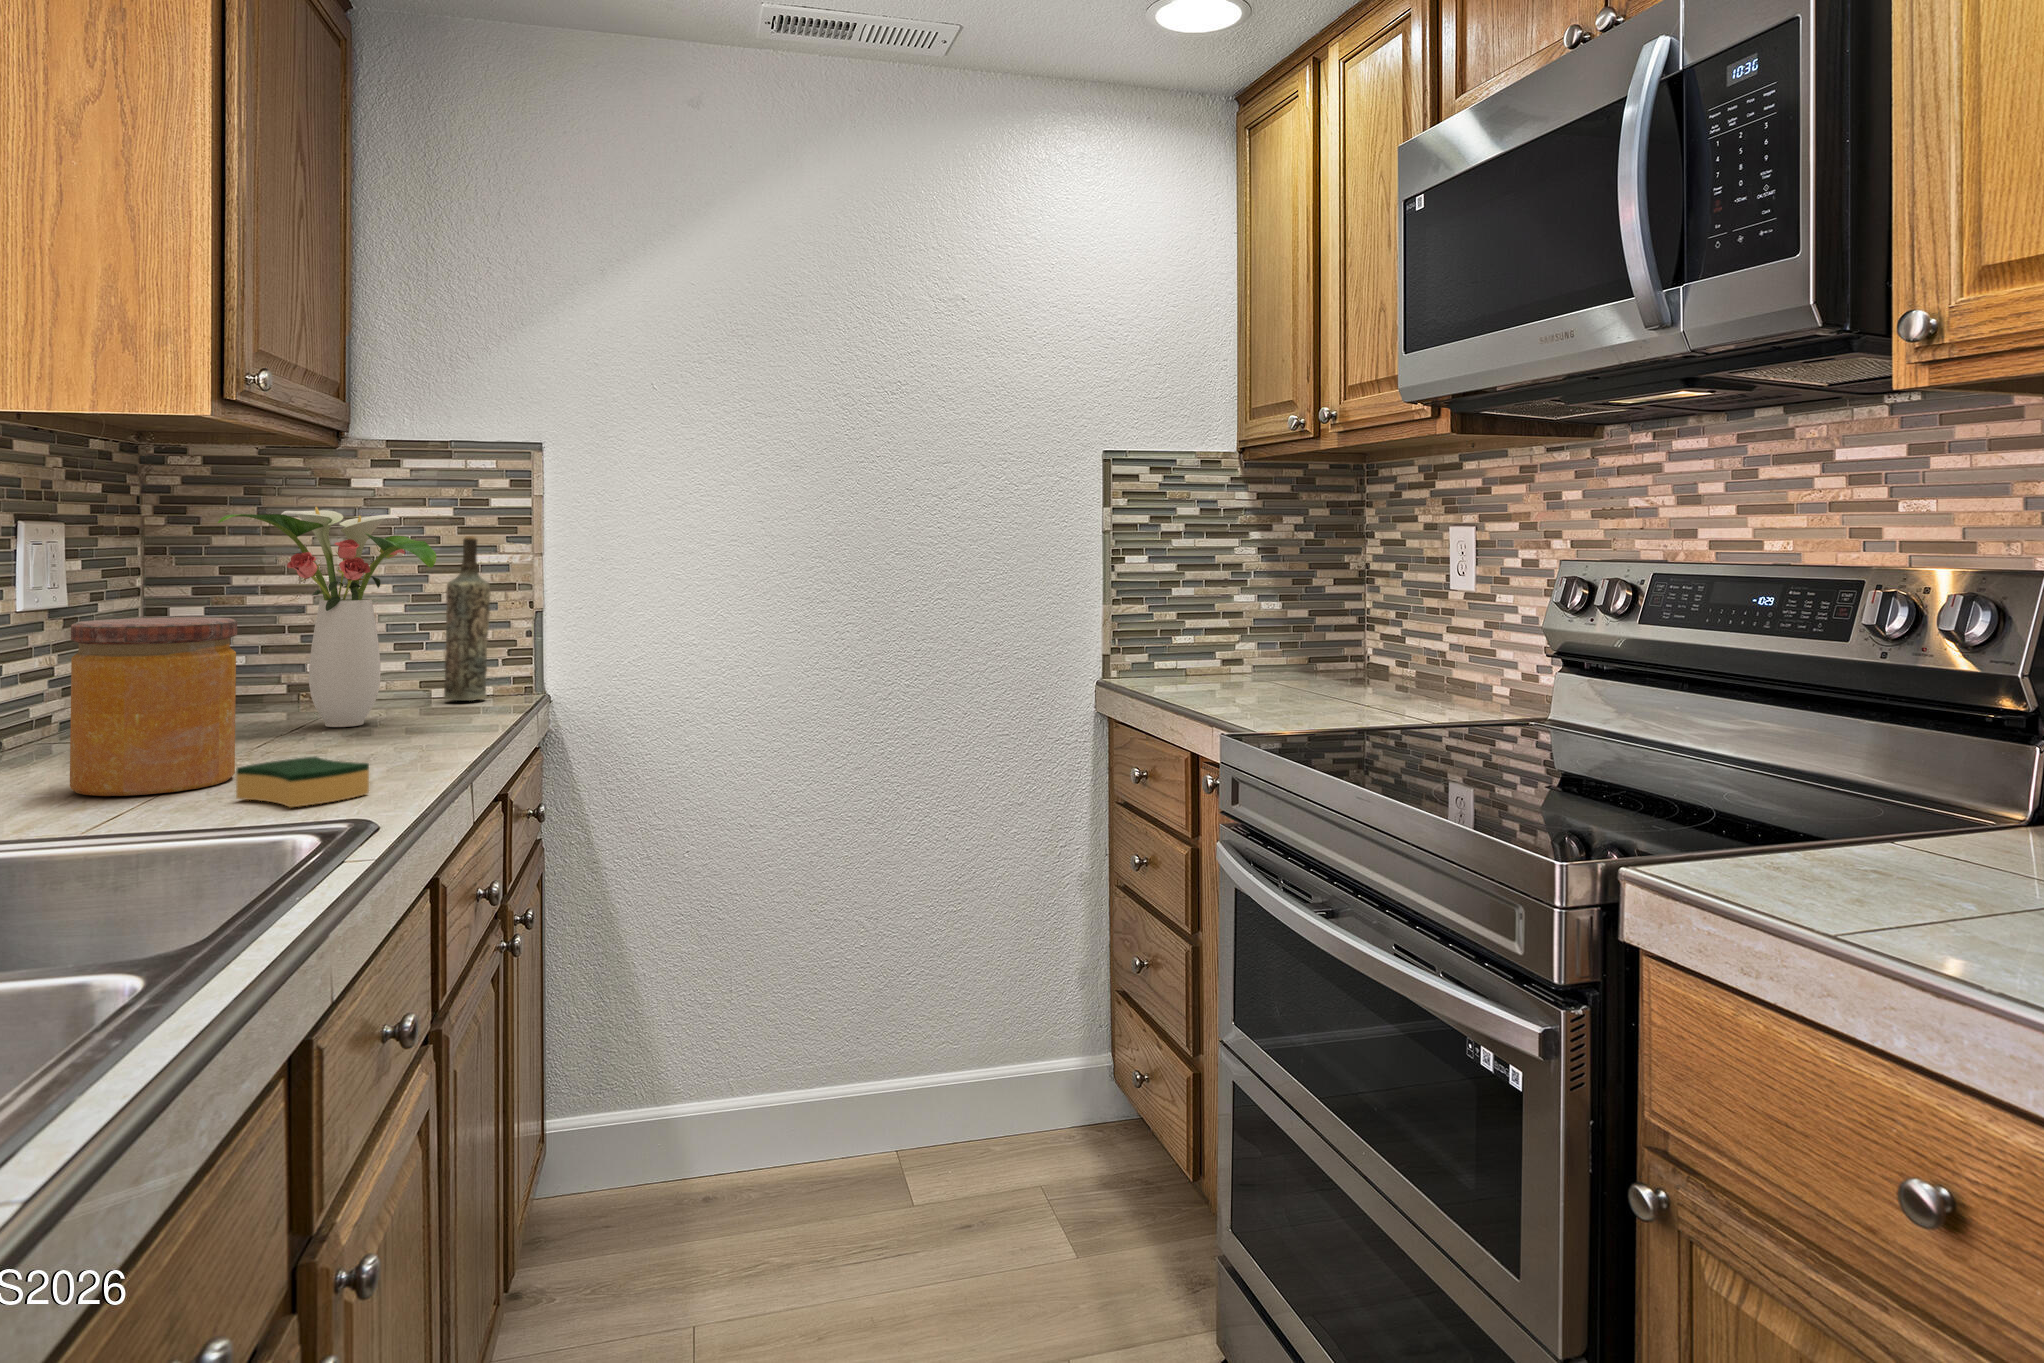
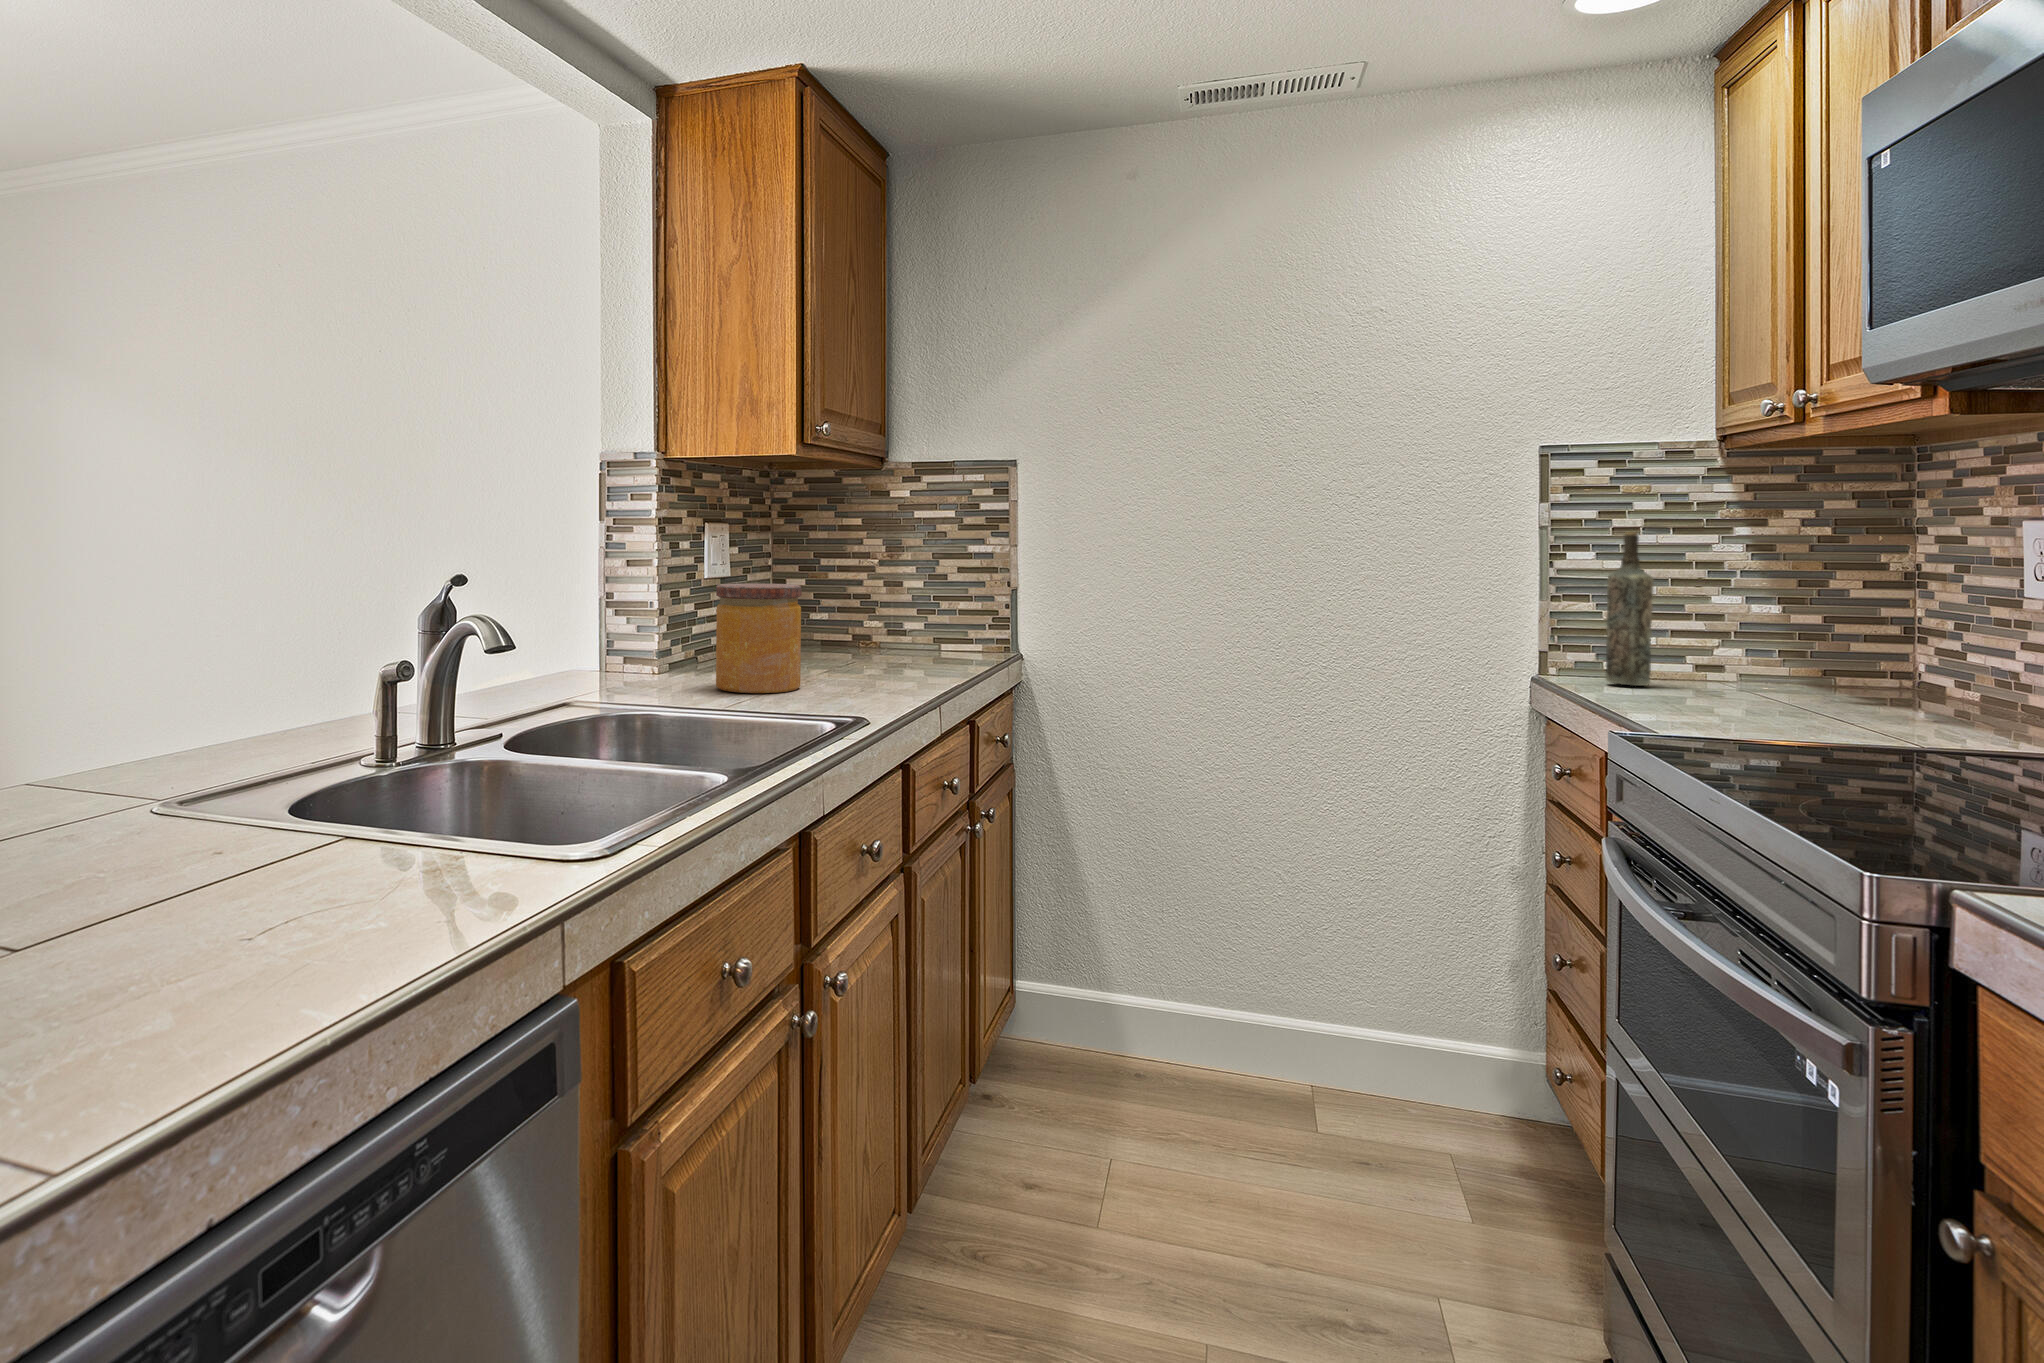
flower arrangement: present [218,507,436,727] -> none [803,512,931,664]
bottle: present [444,536,490,701] -> present [1606,532,1654,686]
sponge: present [236,757,369,807] -> none [793,678,866,708]

